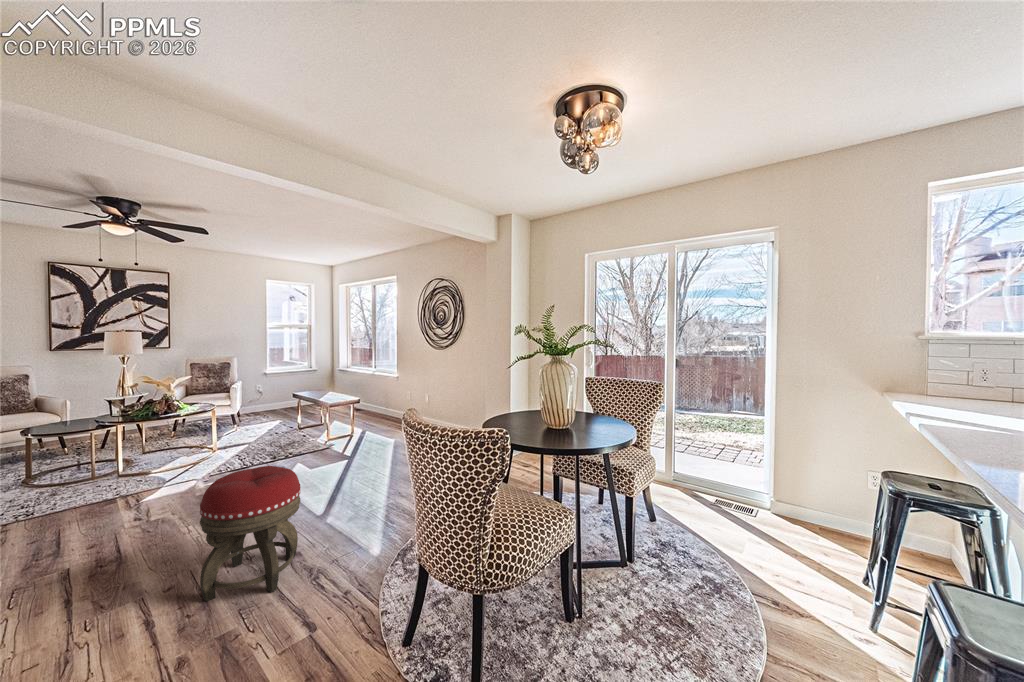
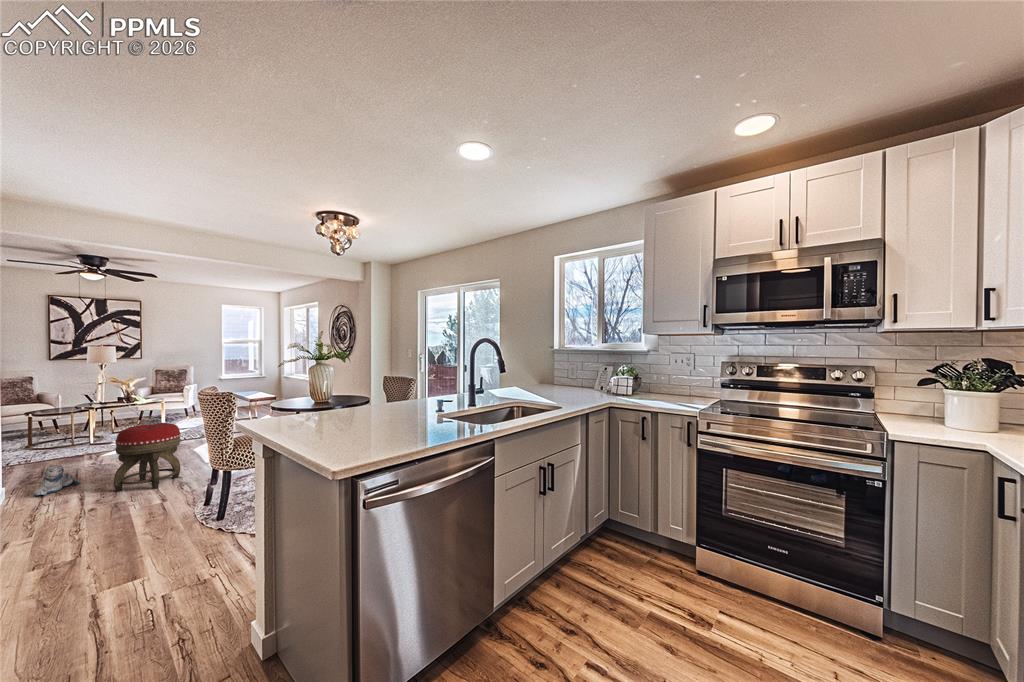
plush toy: none [52,550,130,621] -> present [34,465,80,496]

